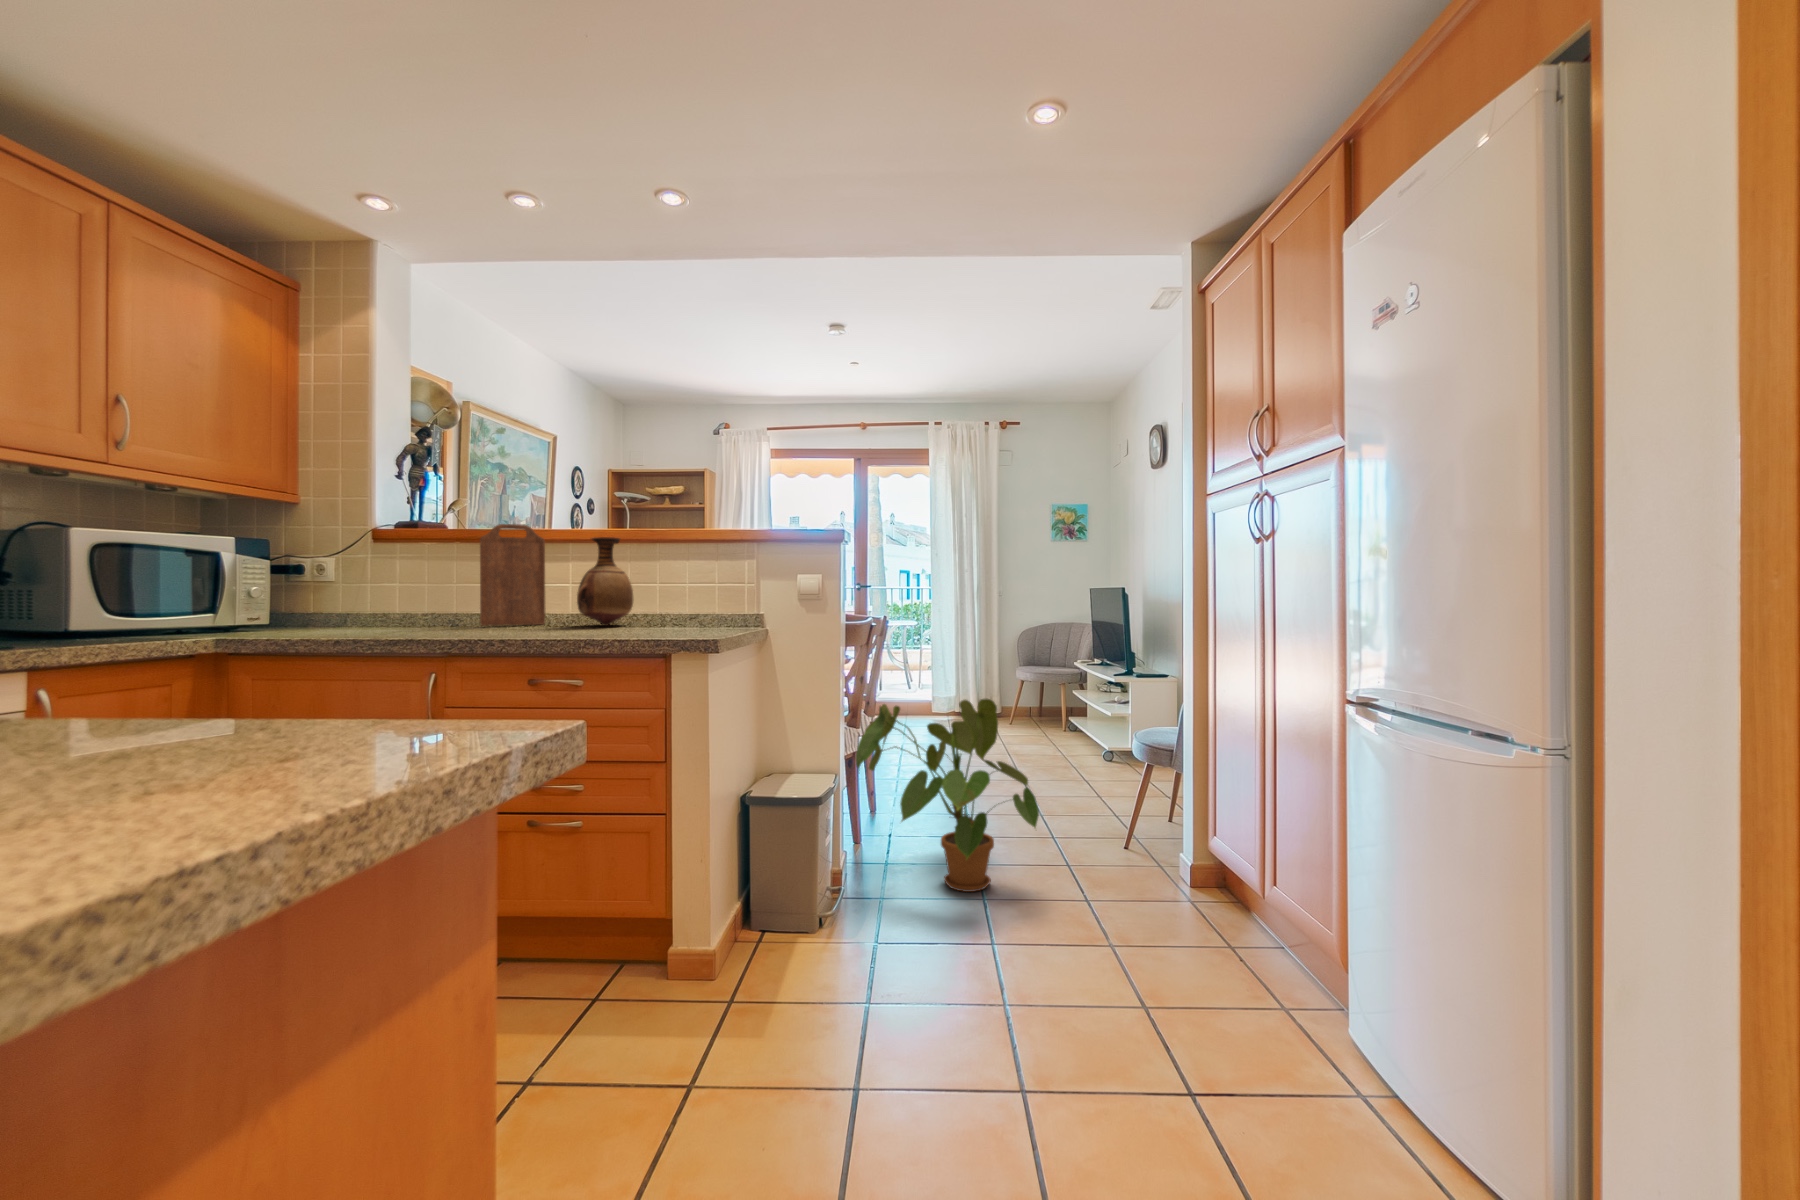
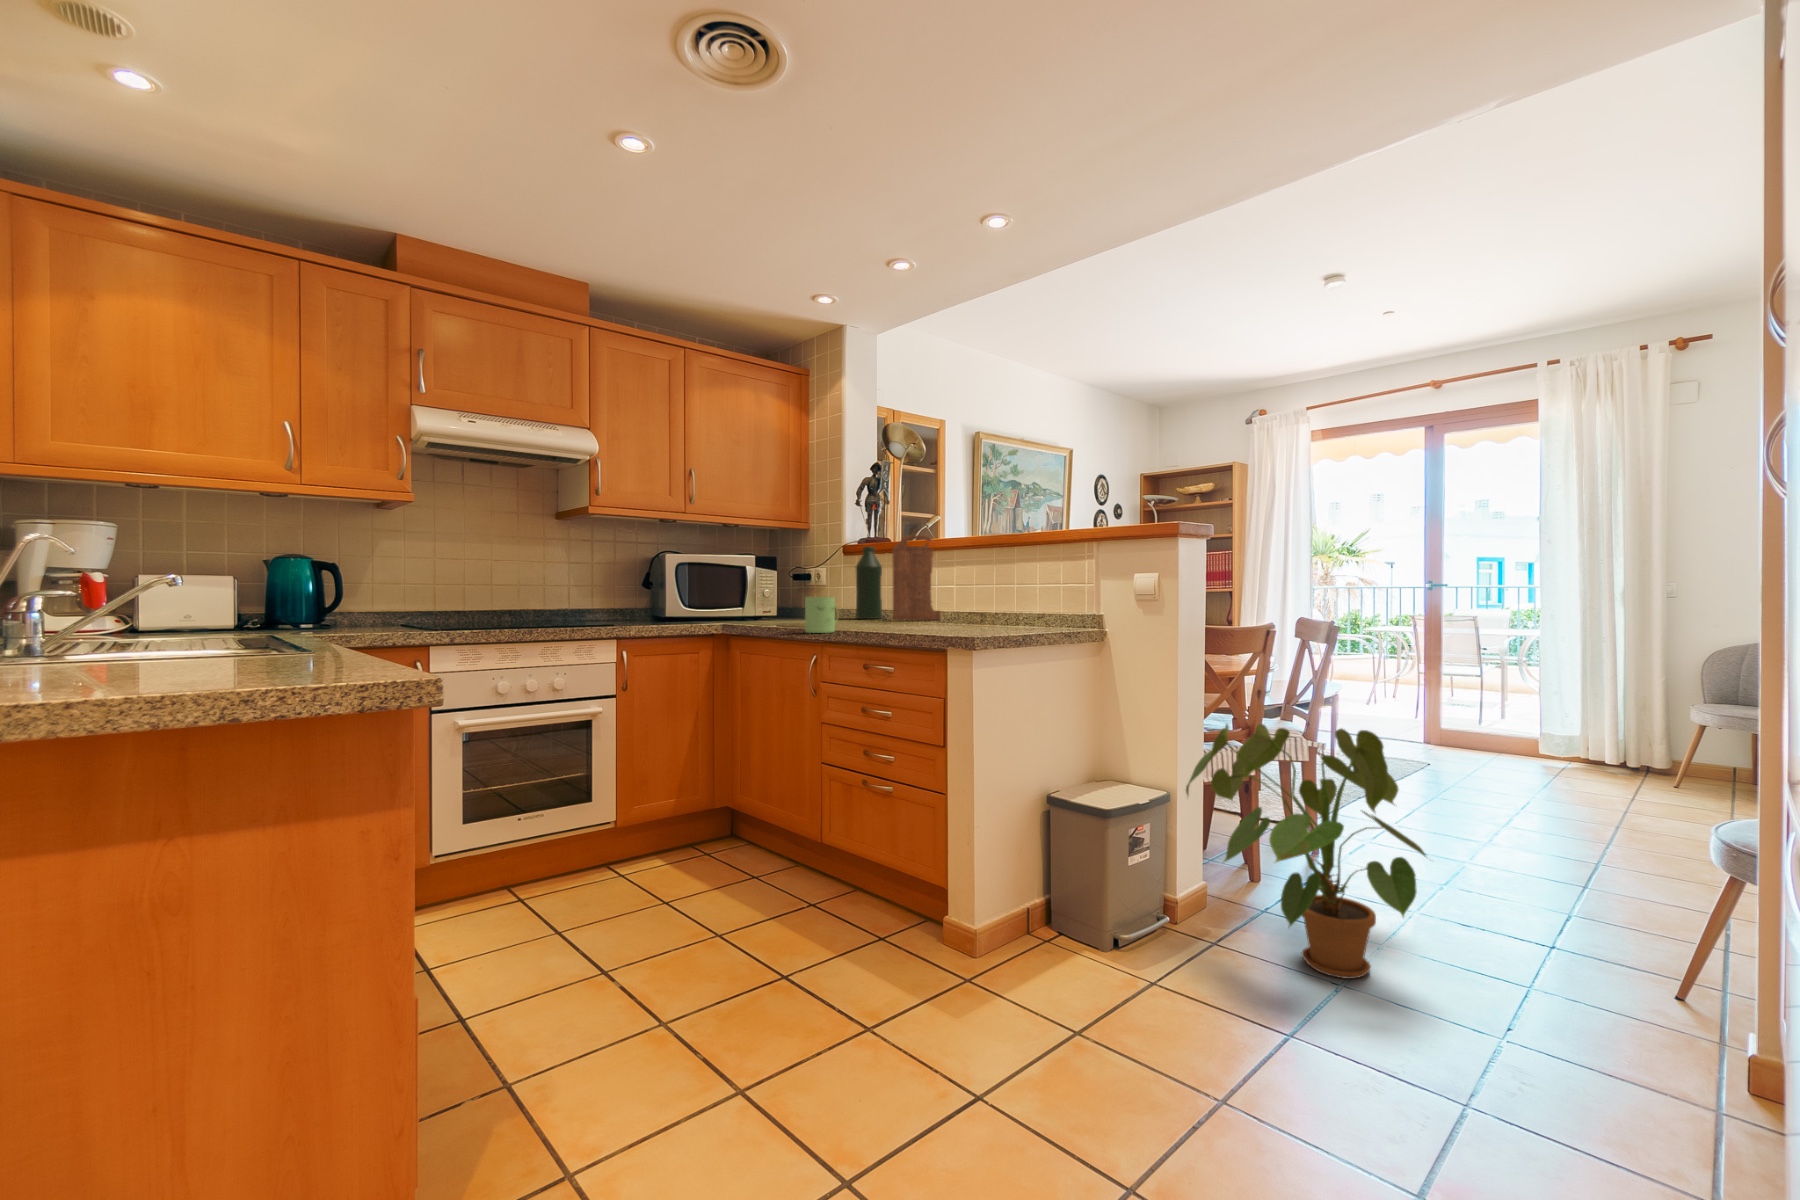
bottle: none [402,534,442,626] -> present [855,546,882,619]
vase: present [577,537,633,626] -> none [944,542,1001,622]
mug: none [435,598,480,645] -> present [805,597,839,633]

